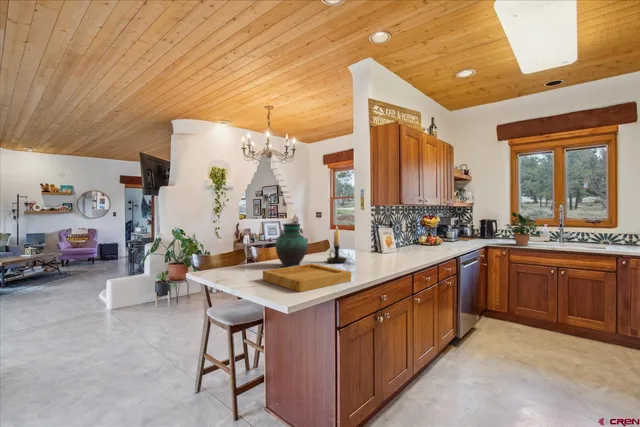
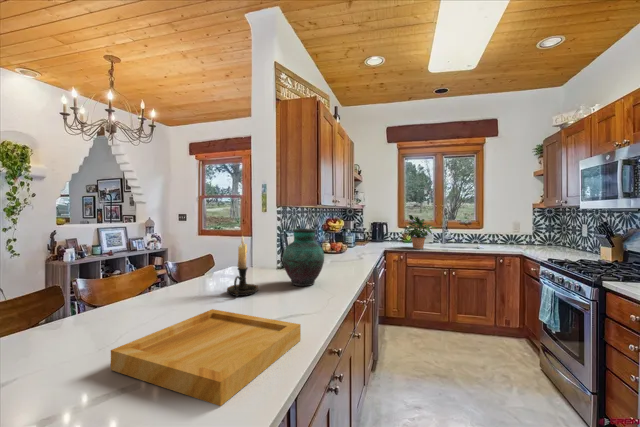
vase: present [275,223,307,267] -> present [283,228,324,286]

